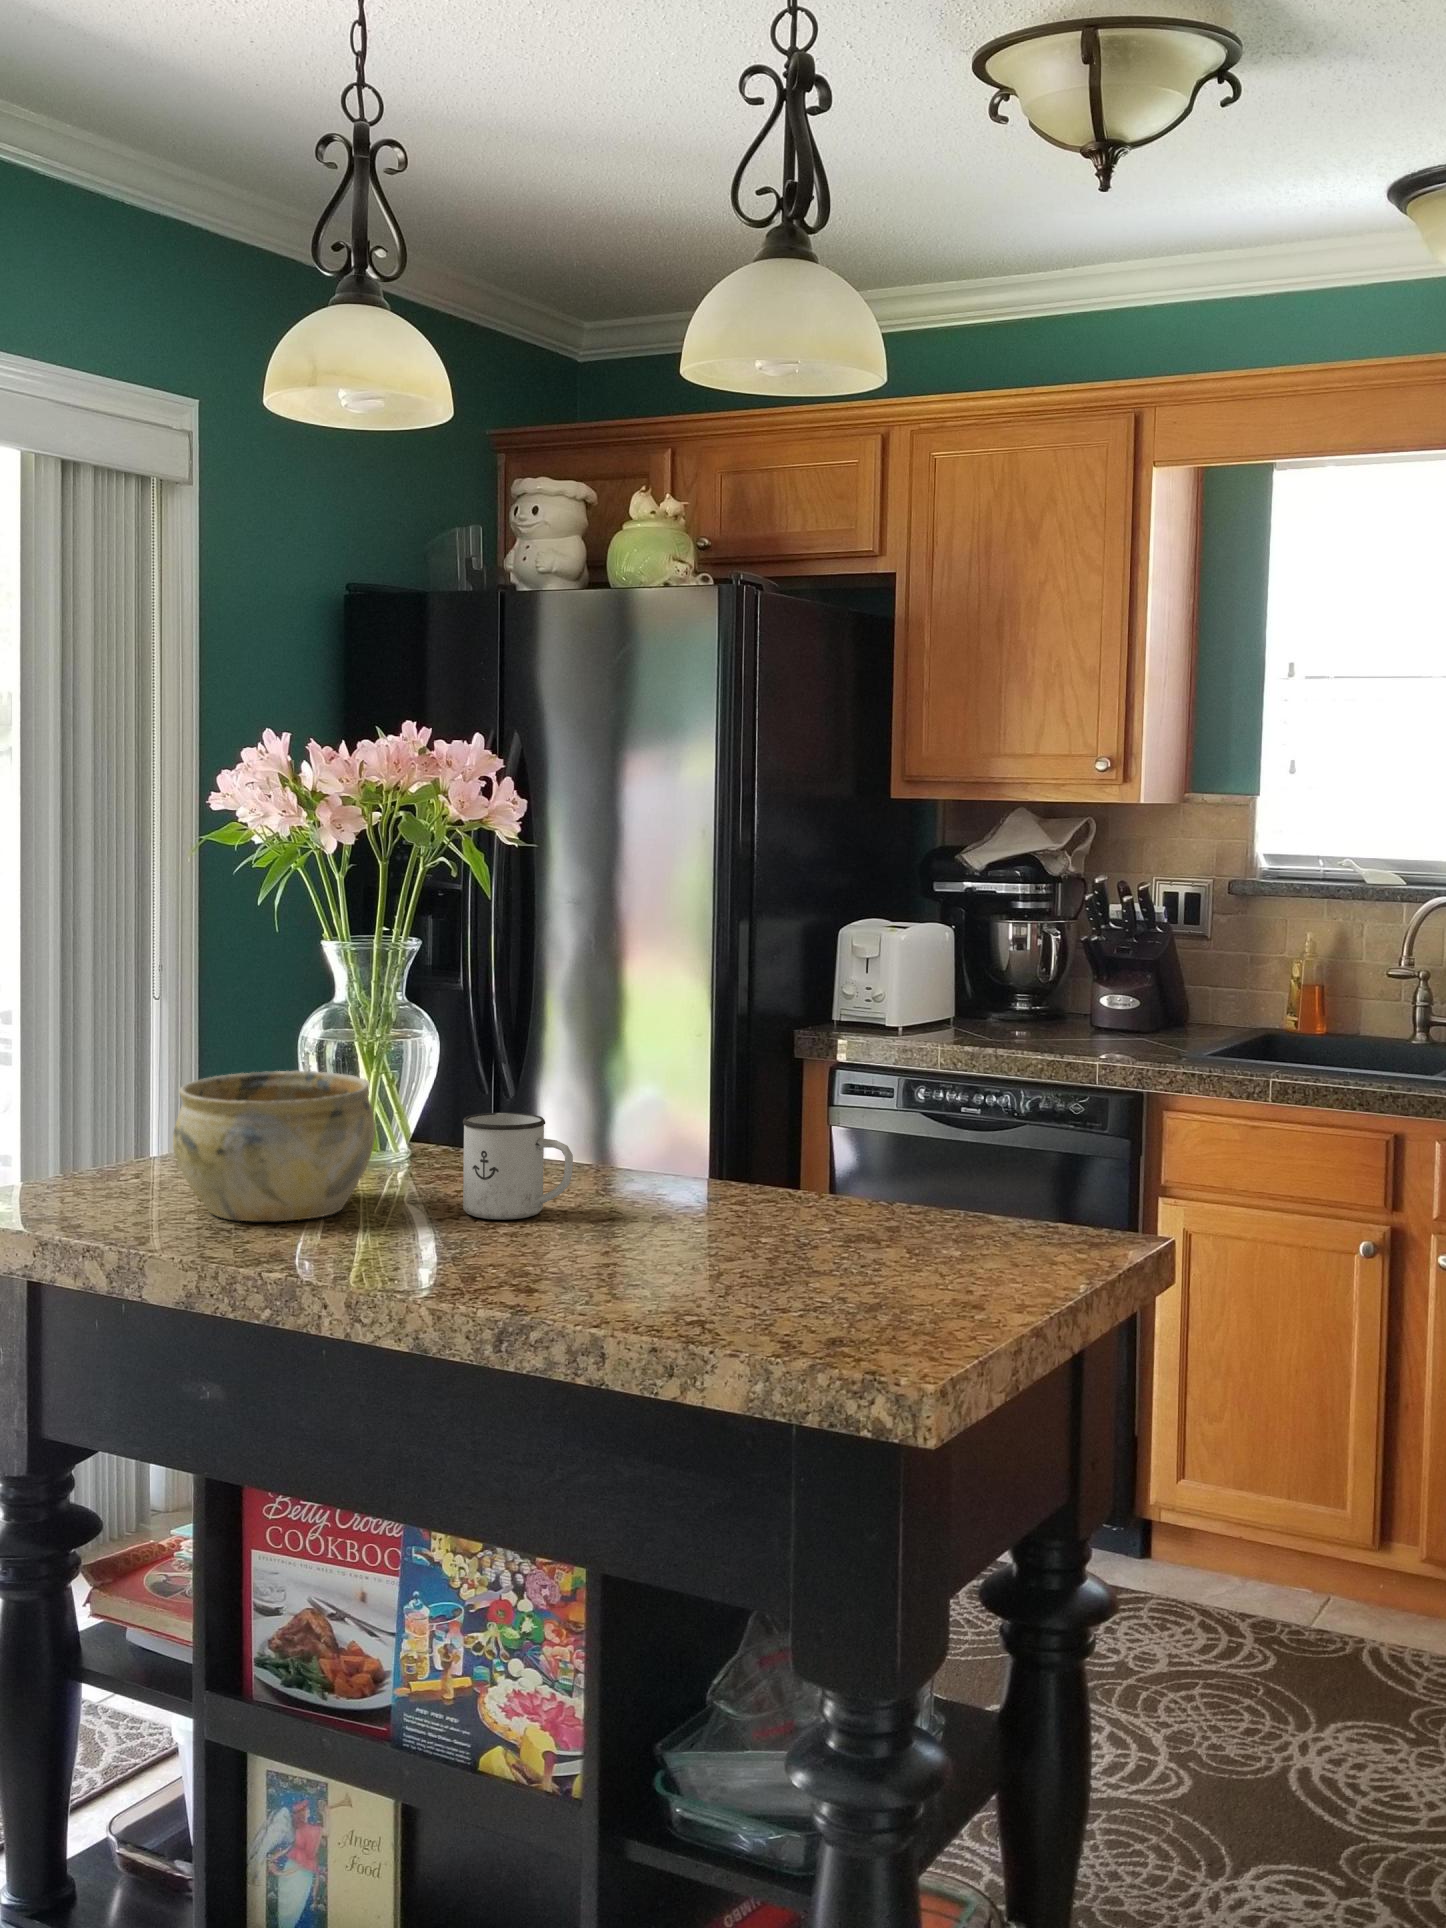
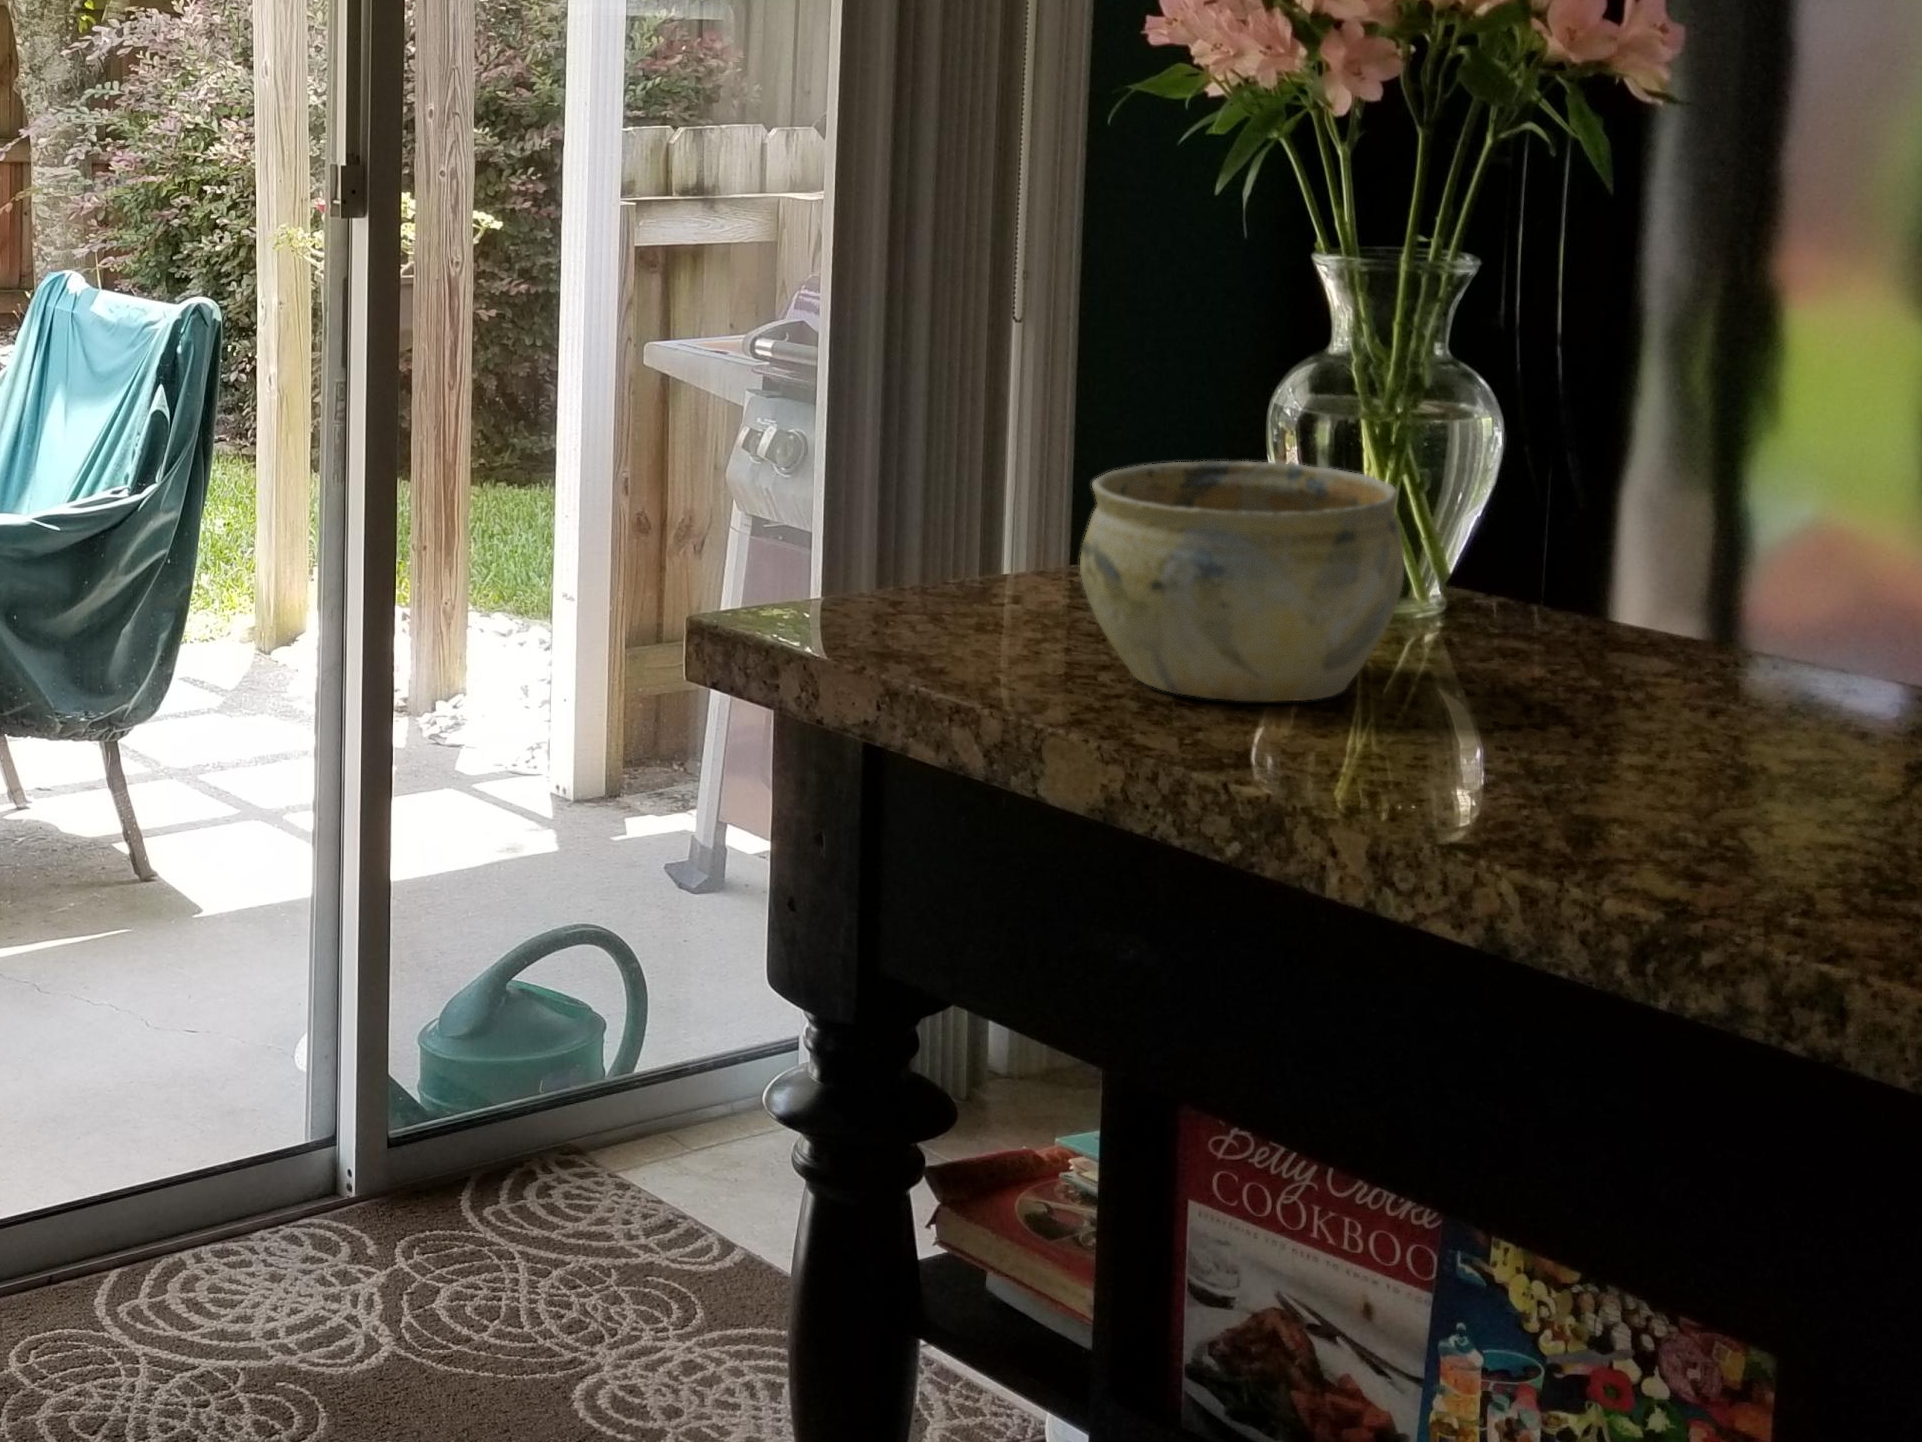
mug: present [463,1113,573,1220] -> none [1553,551,1760,733]

